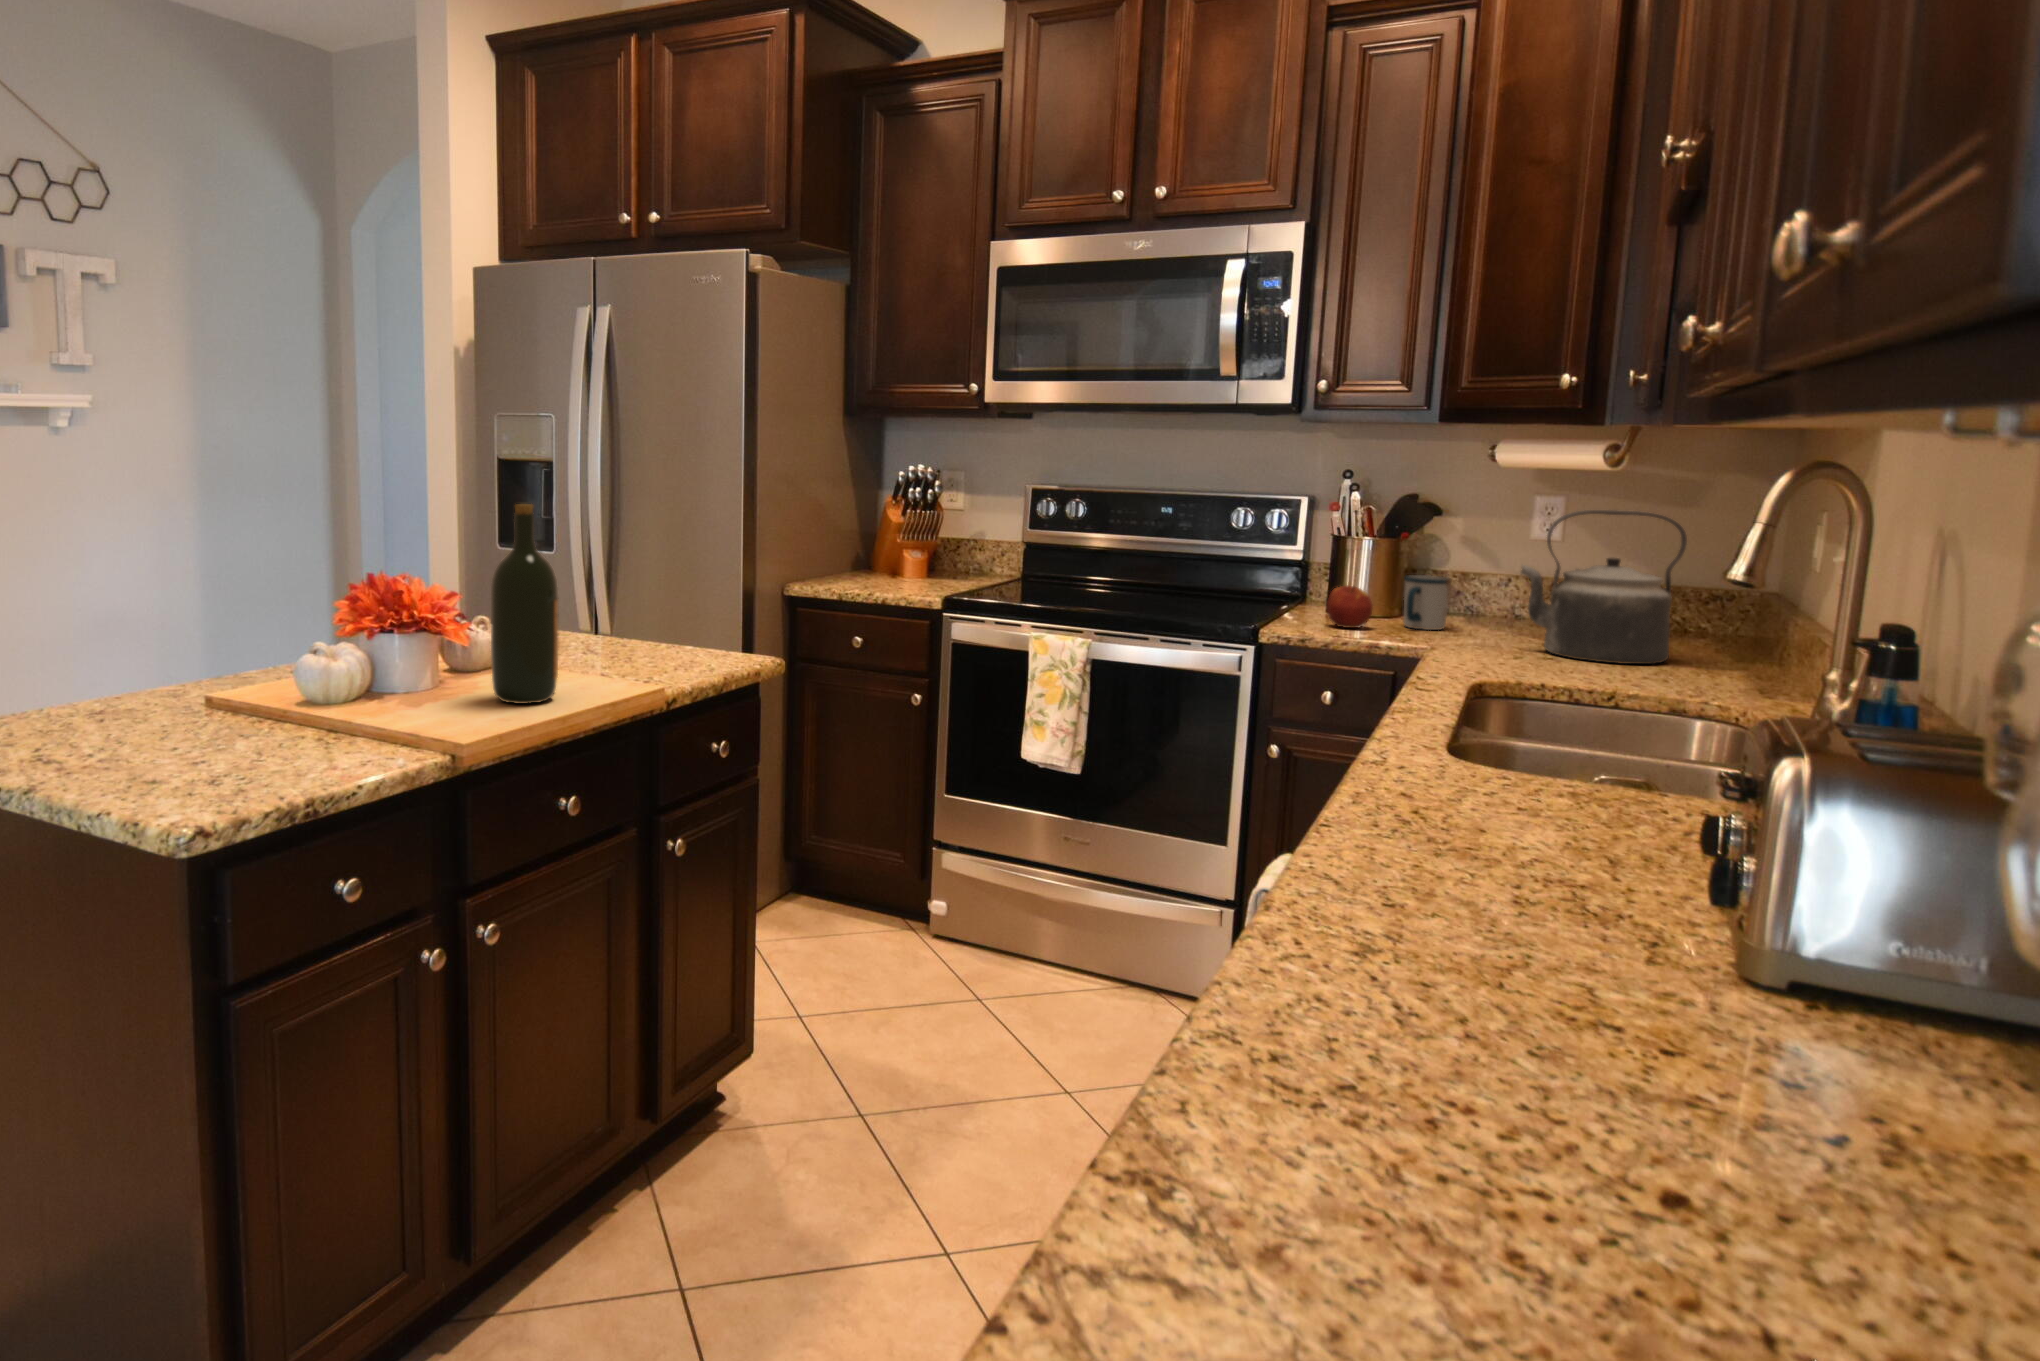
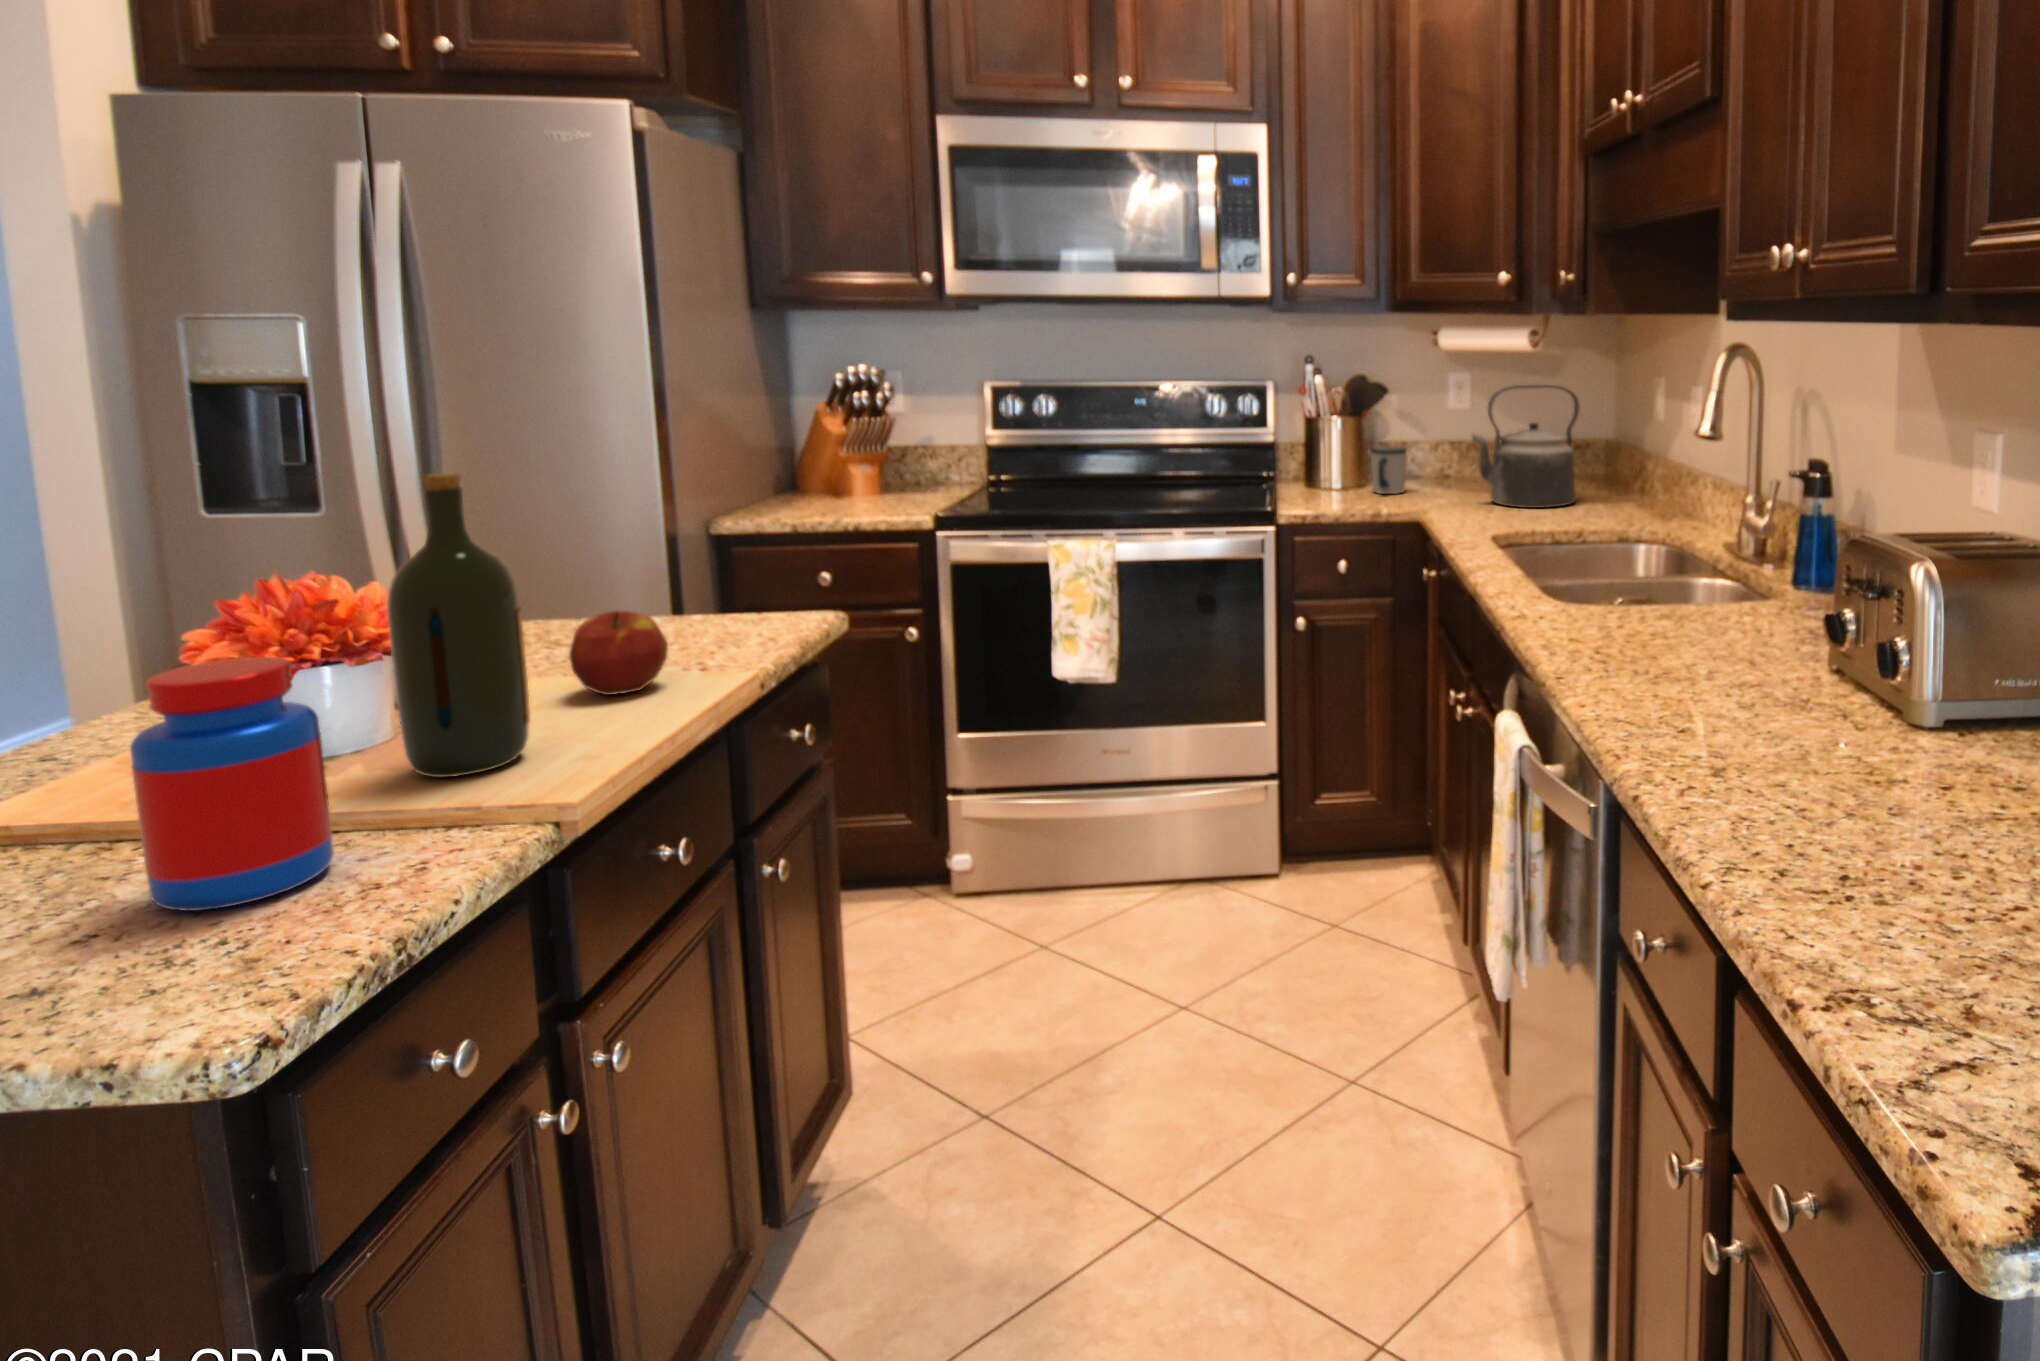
apple: present [1327,585,1372,628] -> present [569,611,668,695]
jar: none [351,598,432,739] -> present [130,657,334,911]

